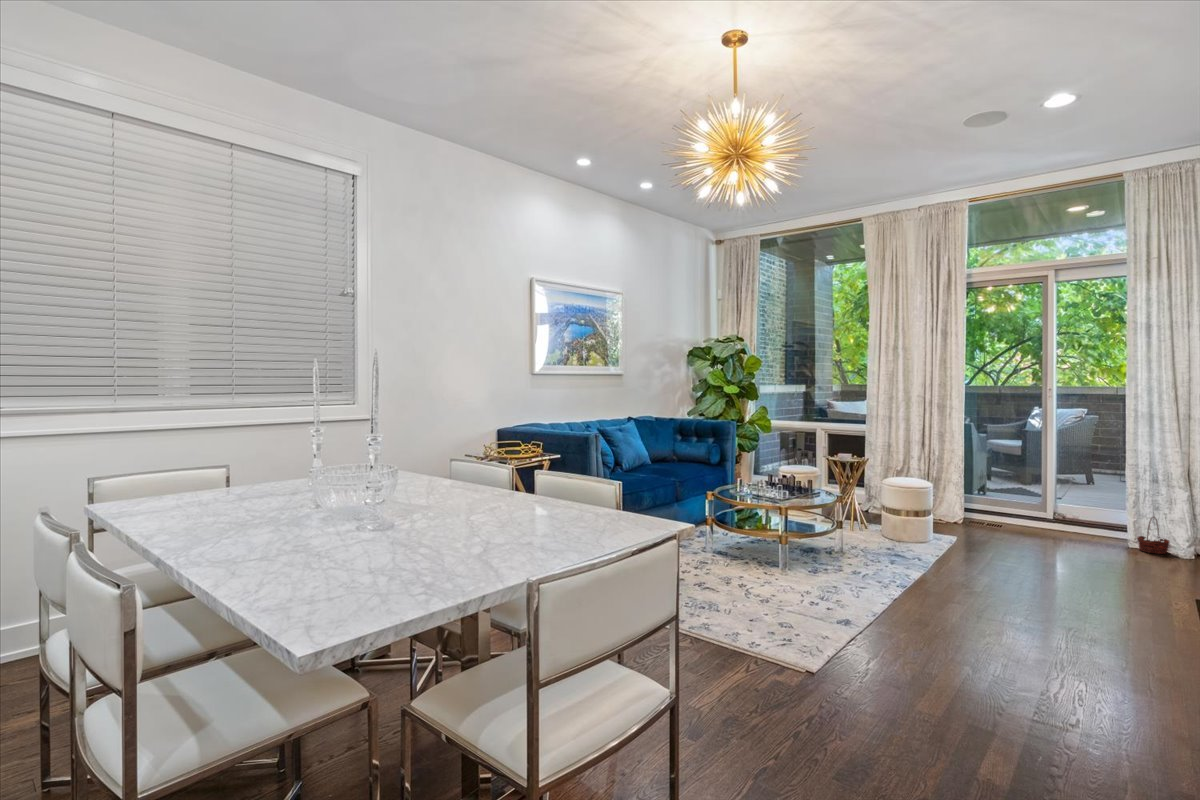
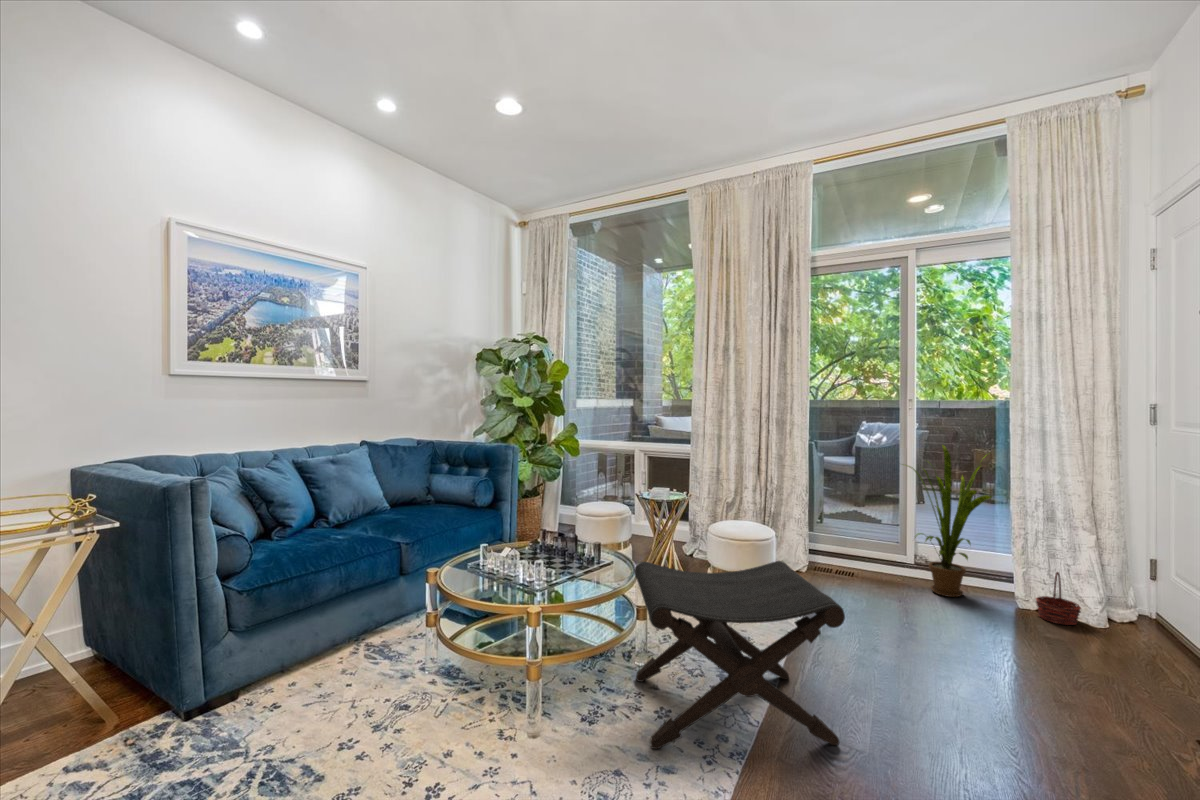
house plant: none [1036,424,1112,539] -> present [906,445,992,597]
footstool: none [832,487,957,578] -> present [634,561,845,749]

